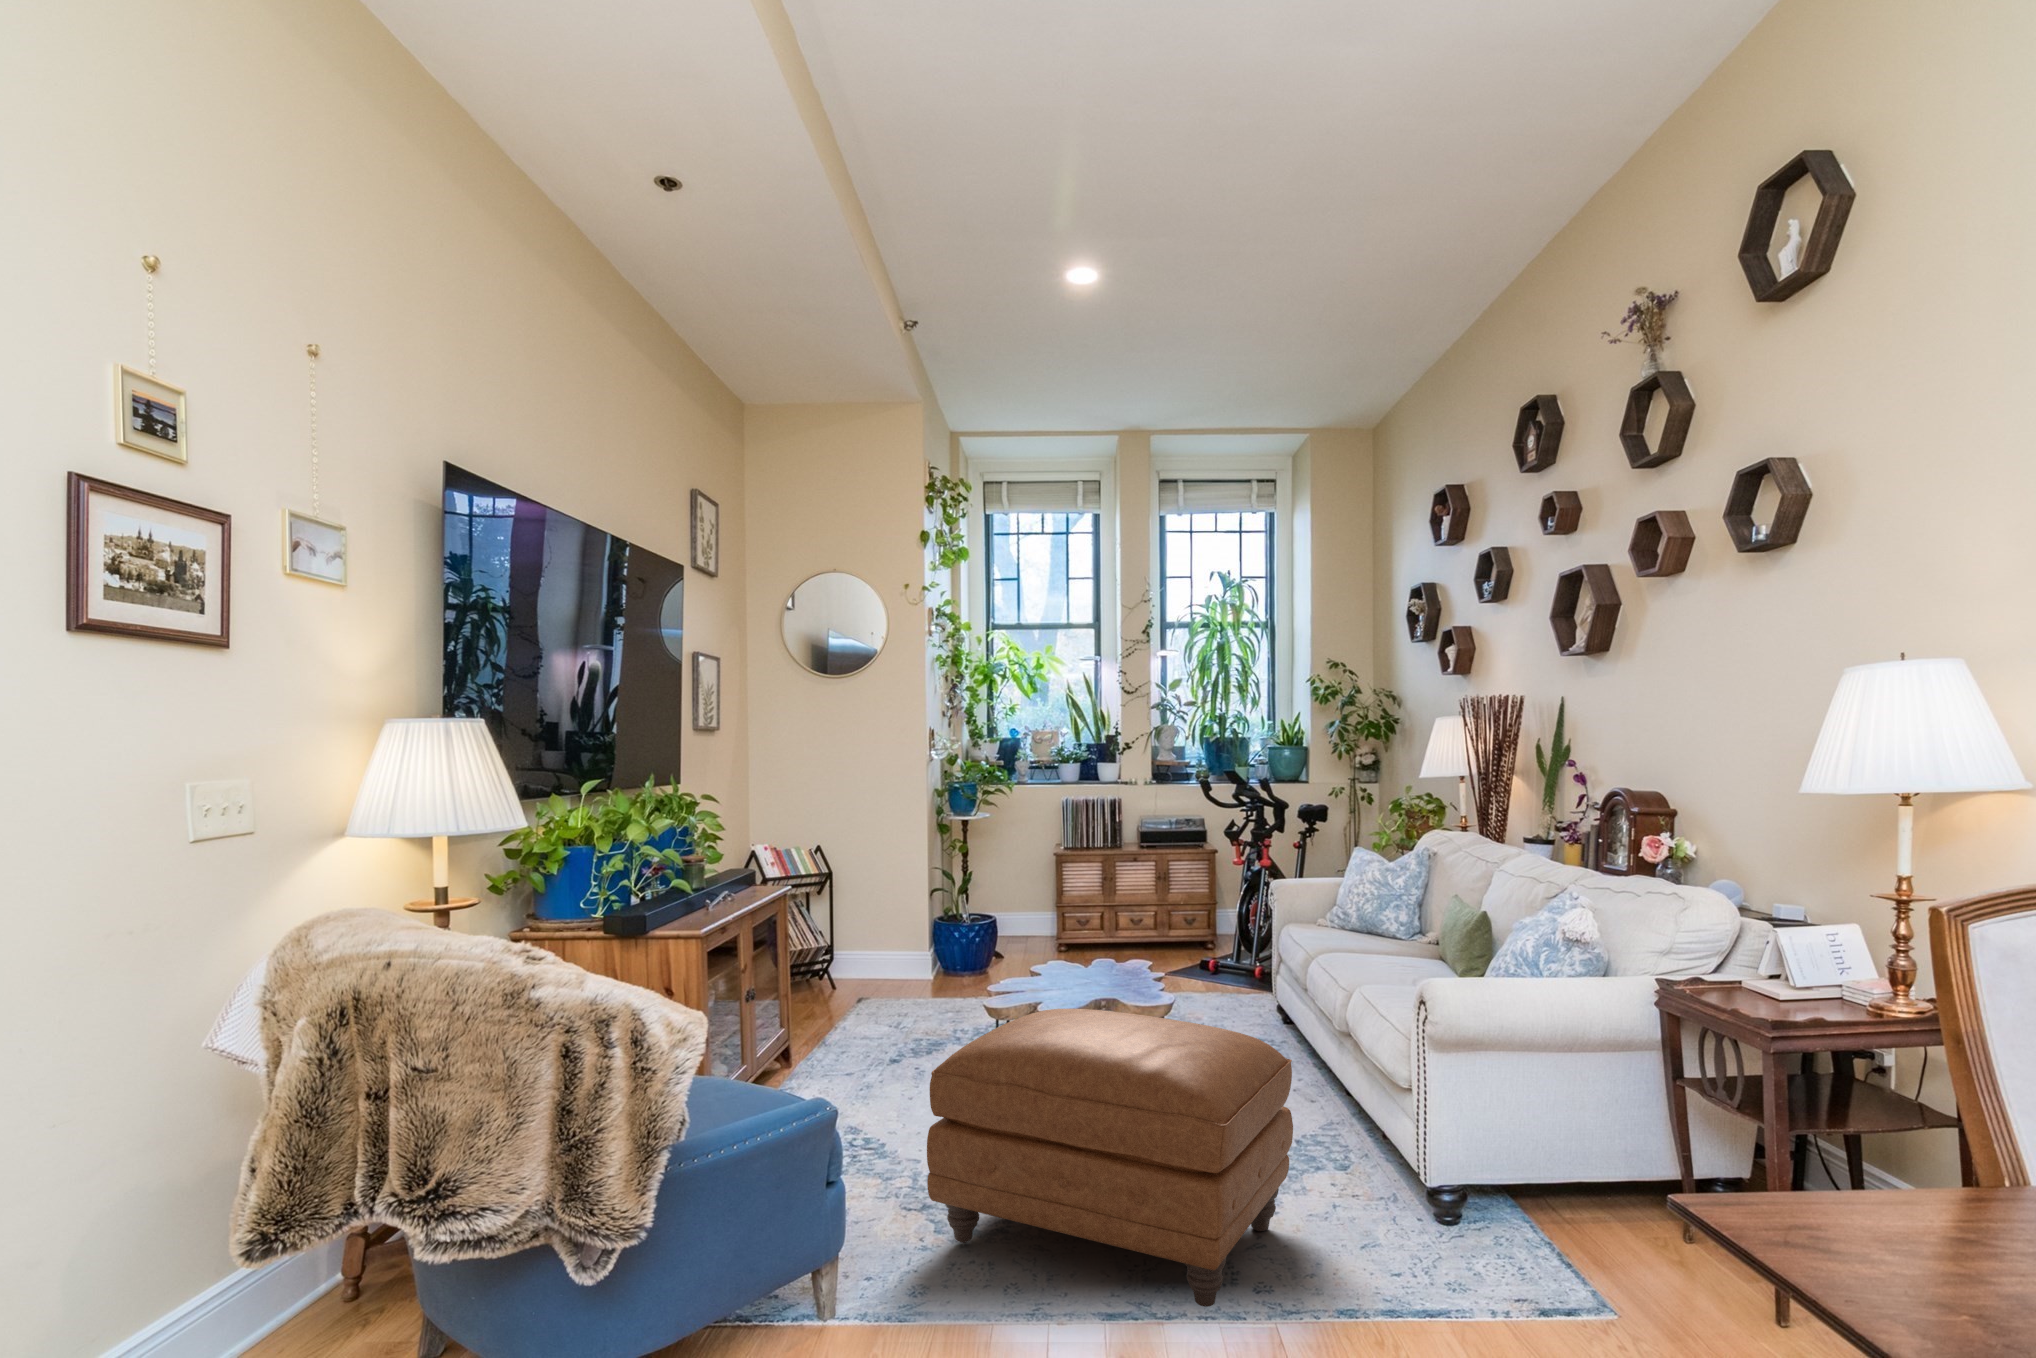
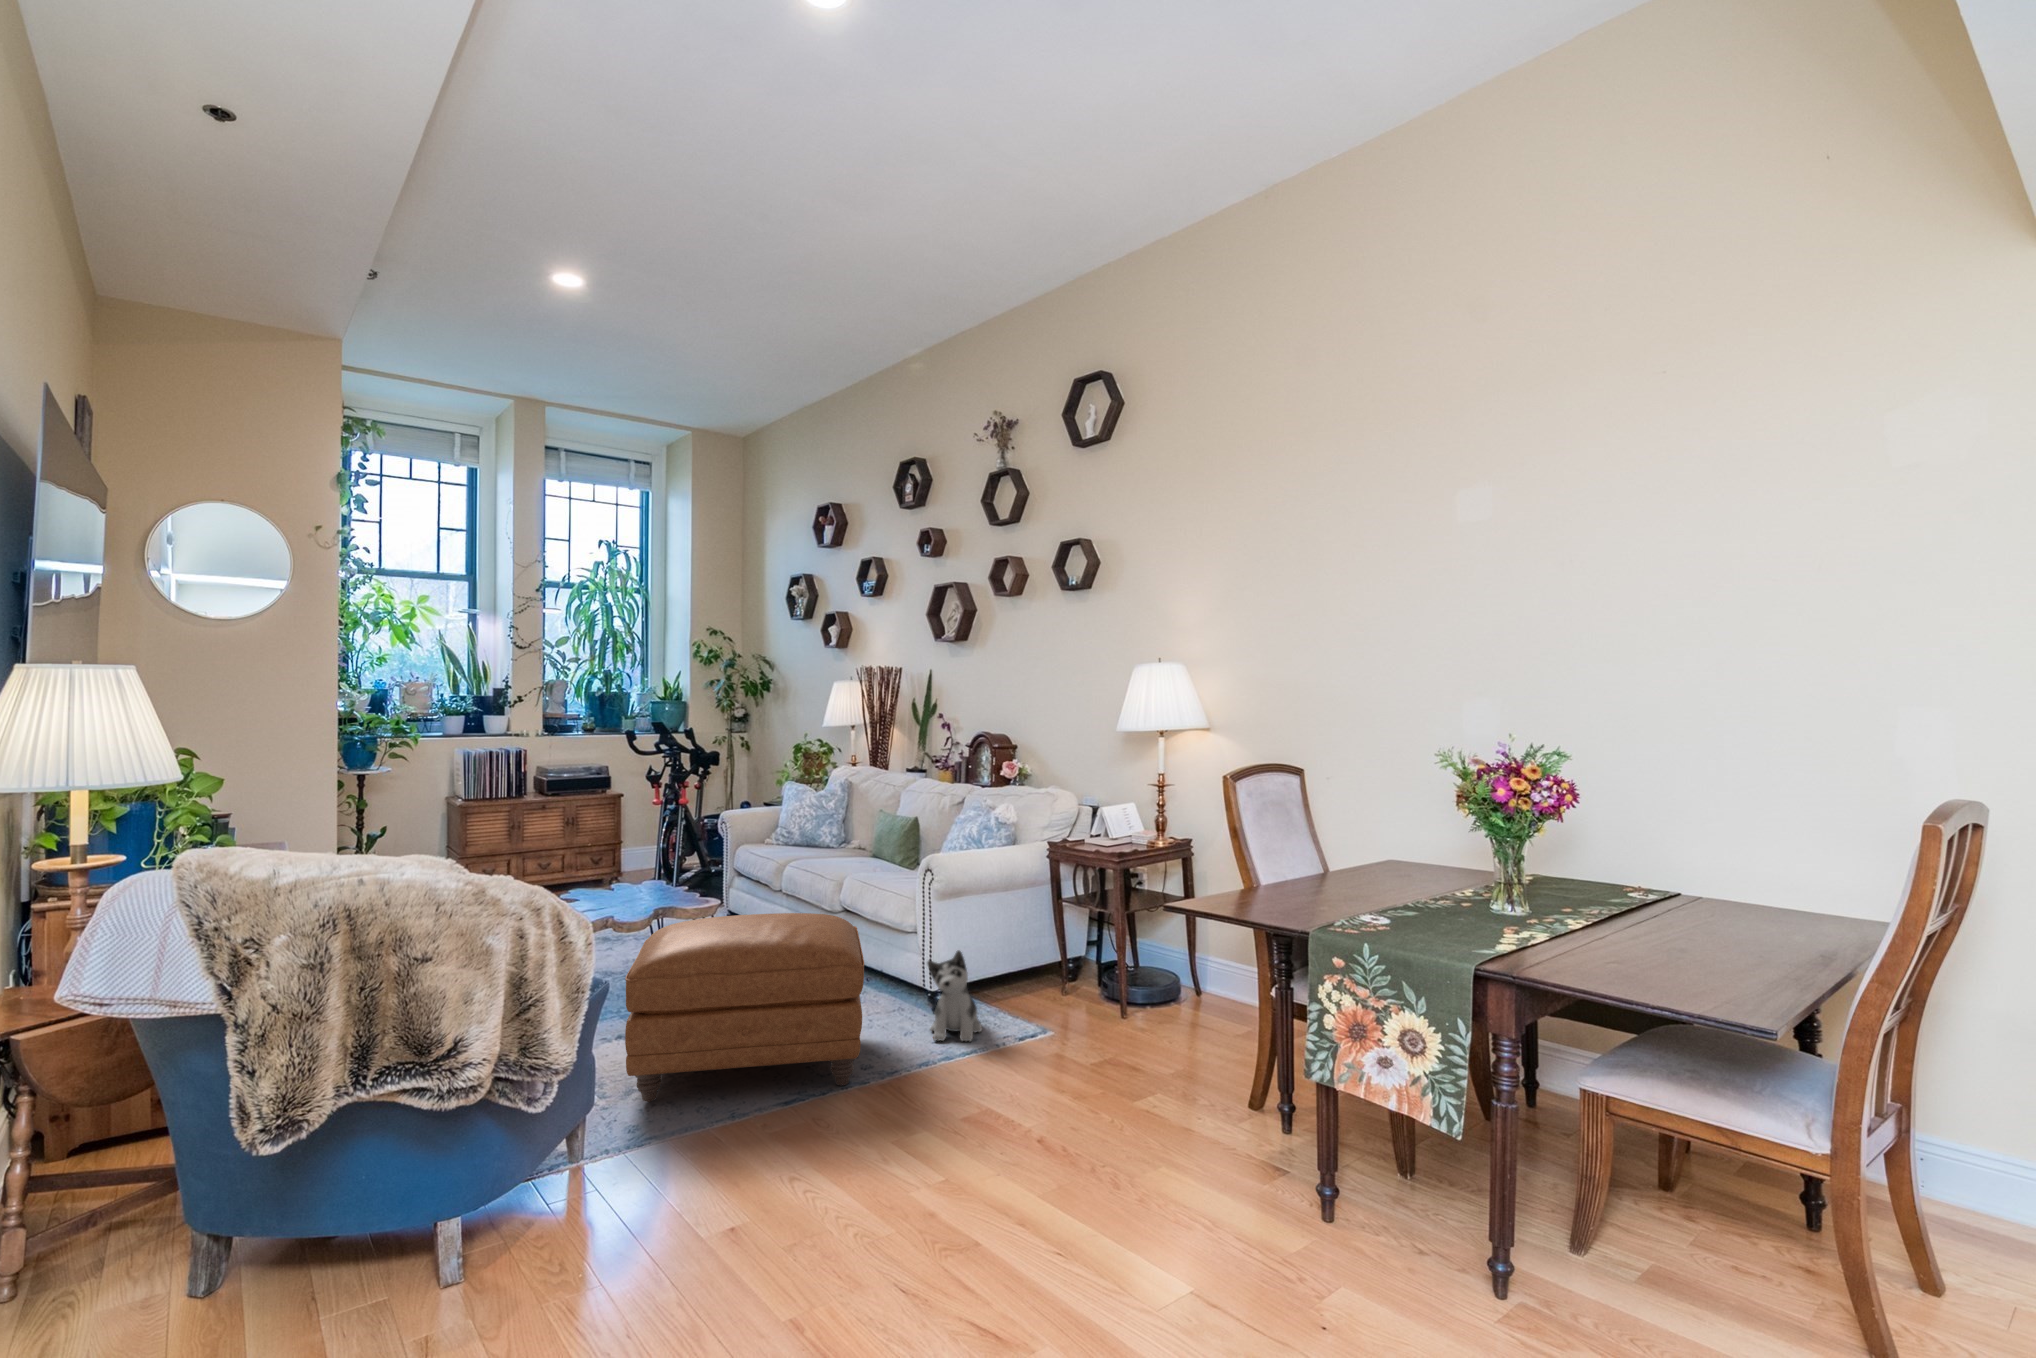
plush toy: none [1395,1134,1495,1297] -> present [927,950,982,1041]

